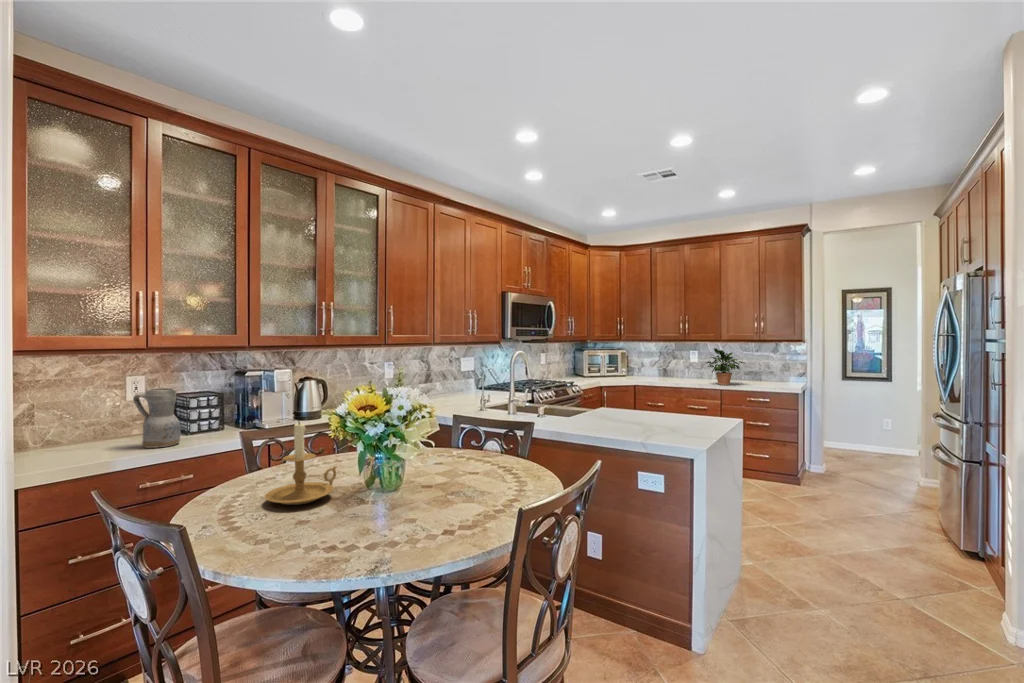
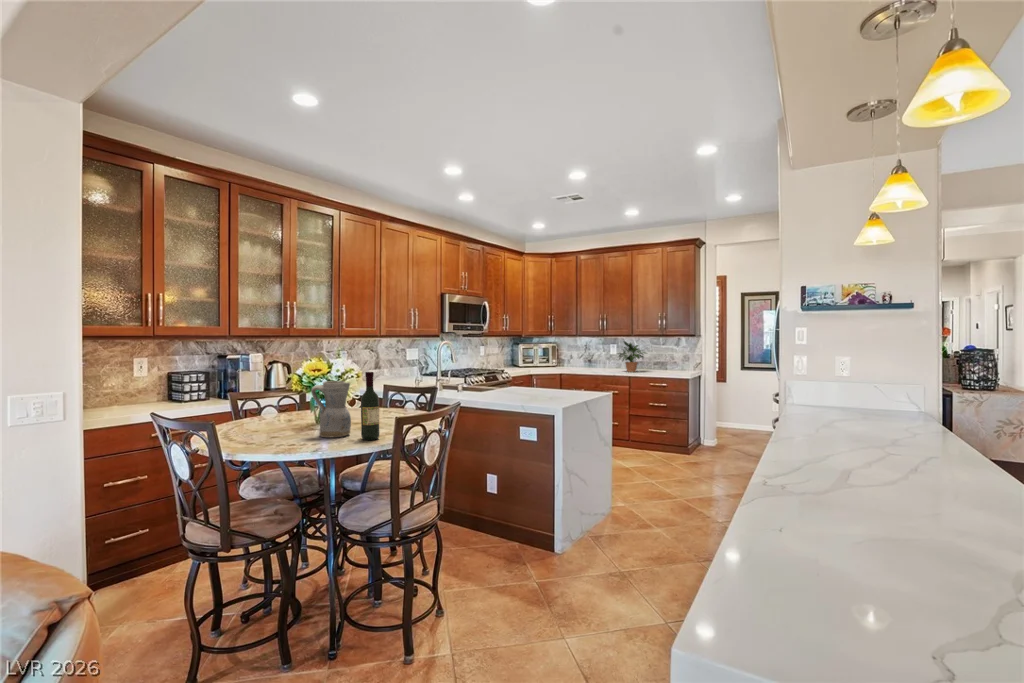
ceramic pitcher: present [133,388,181,448] -> present [311,381,351,437]
wine bottle: none [442,415,471,528] -> present [361,372,380,440]
candle holder: present [265,421,337,505] -> none [248,379,296,433]

